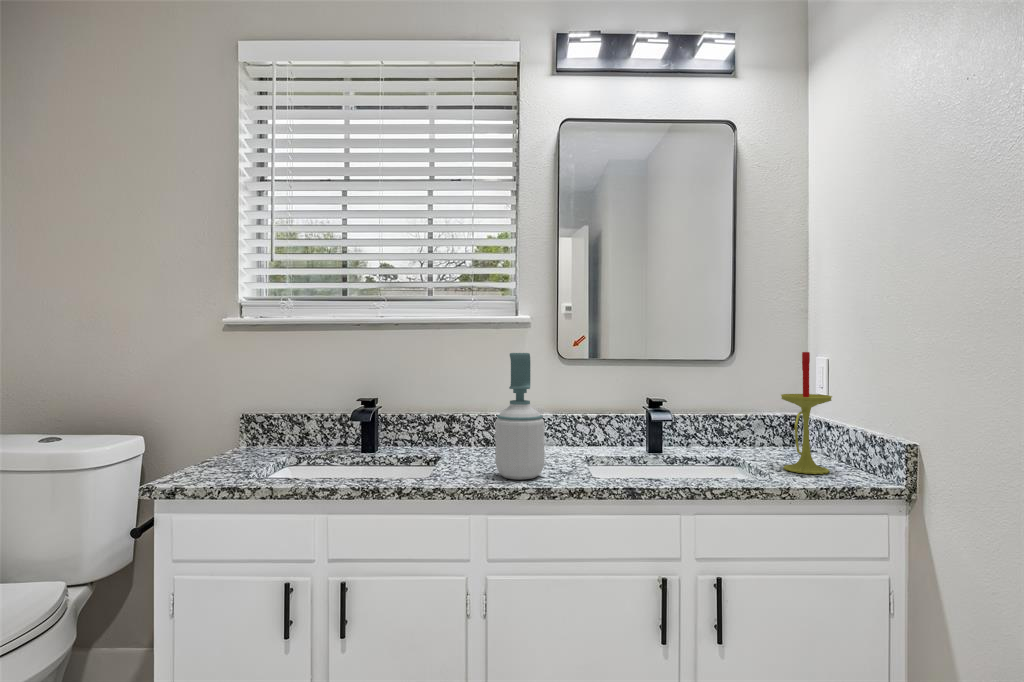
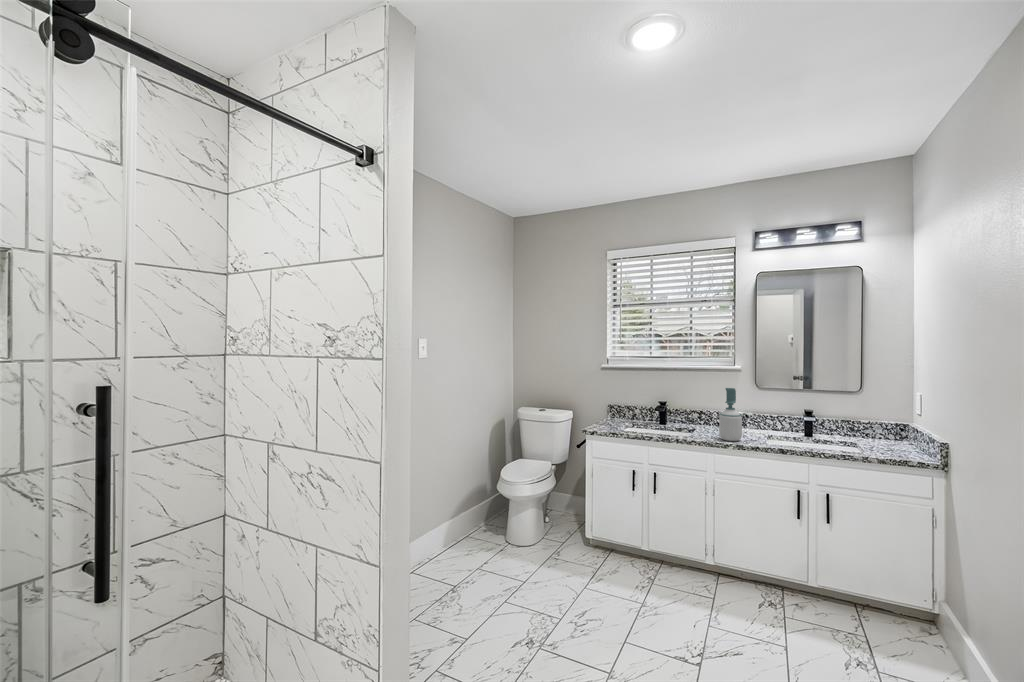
candle: present [781,352,832,474] -> none [874,391,904,454]

